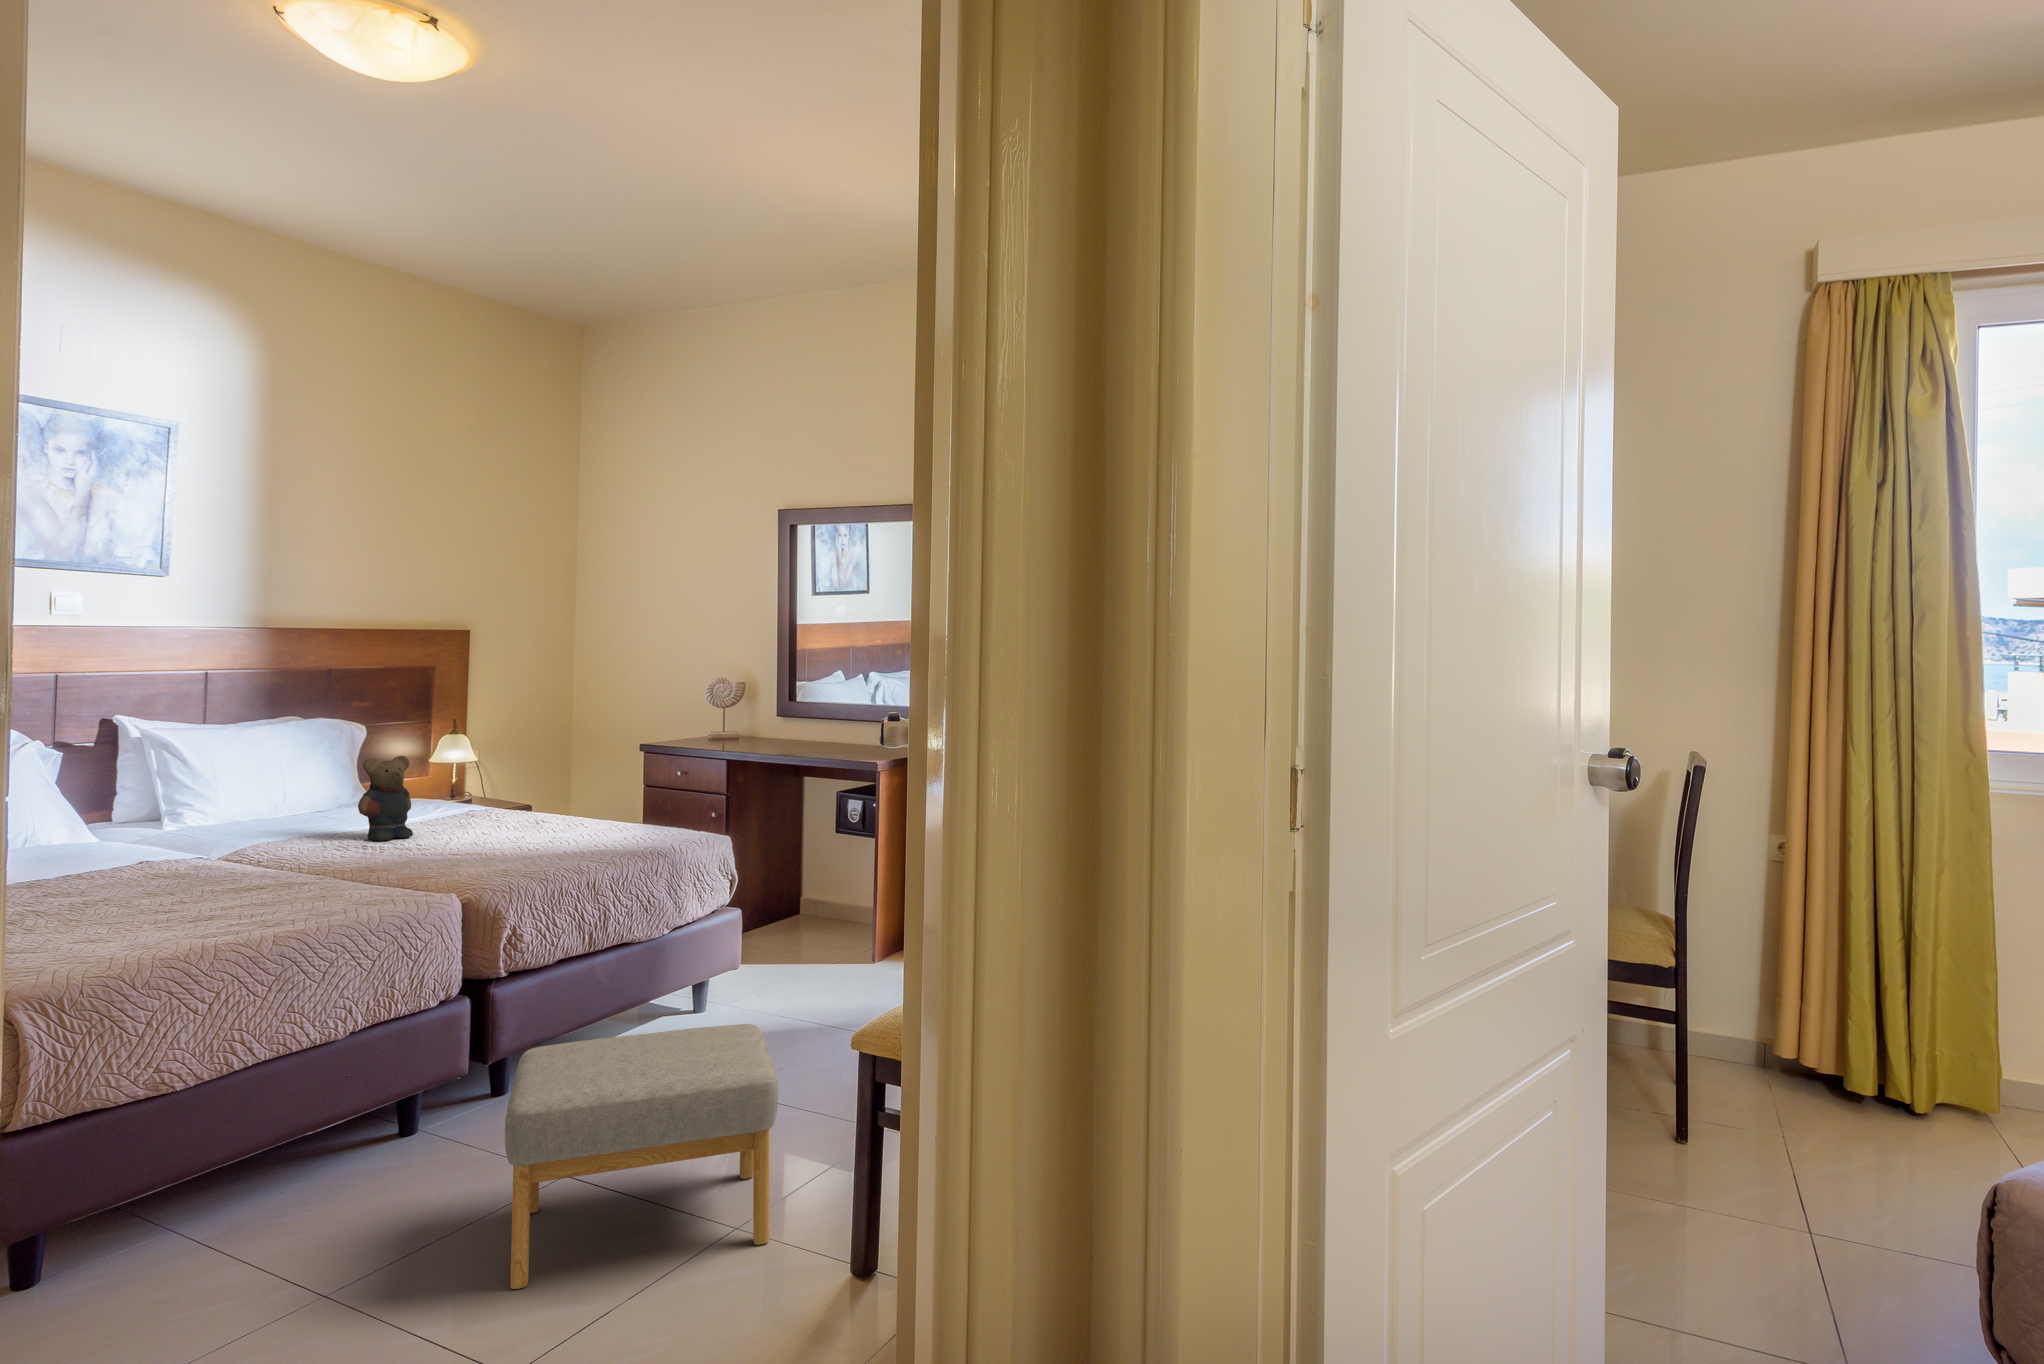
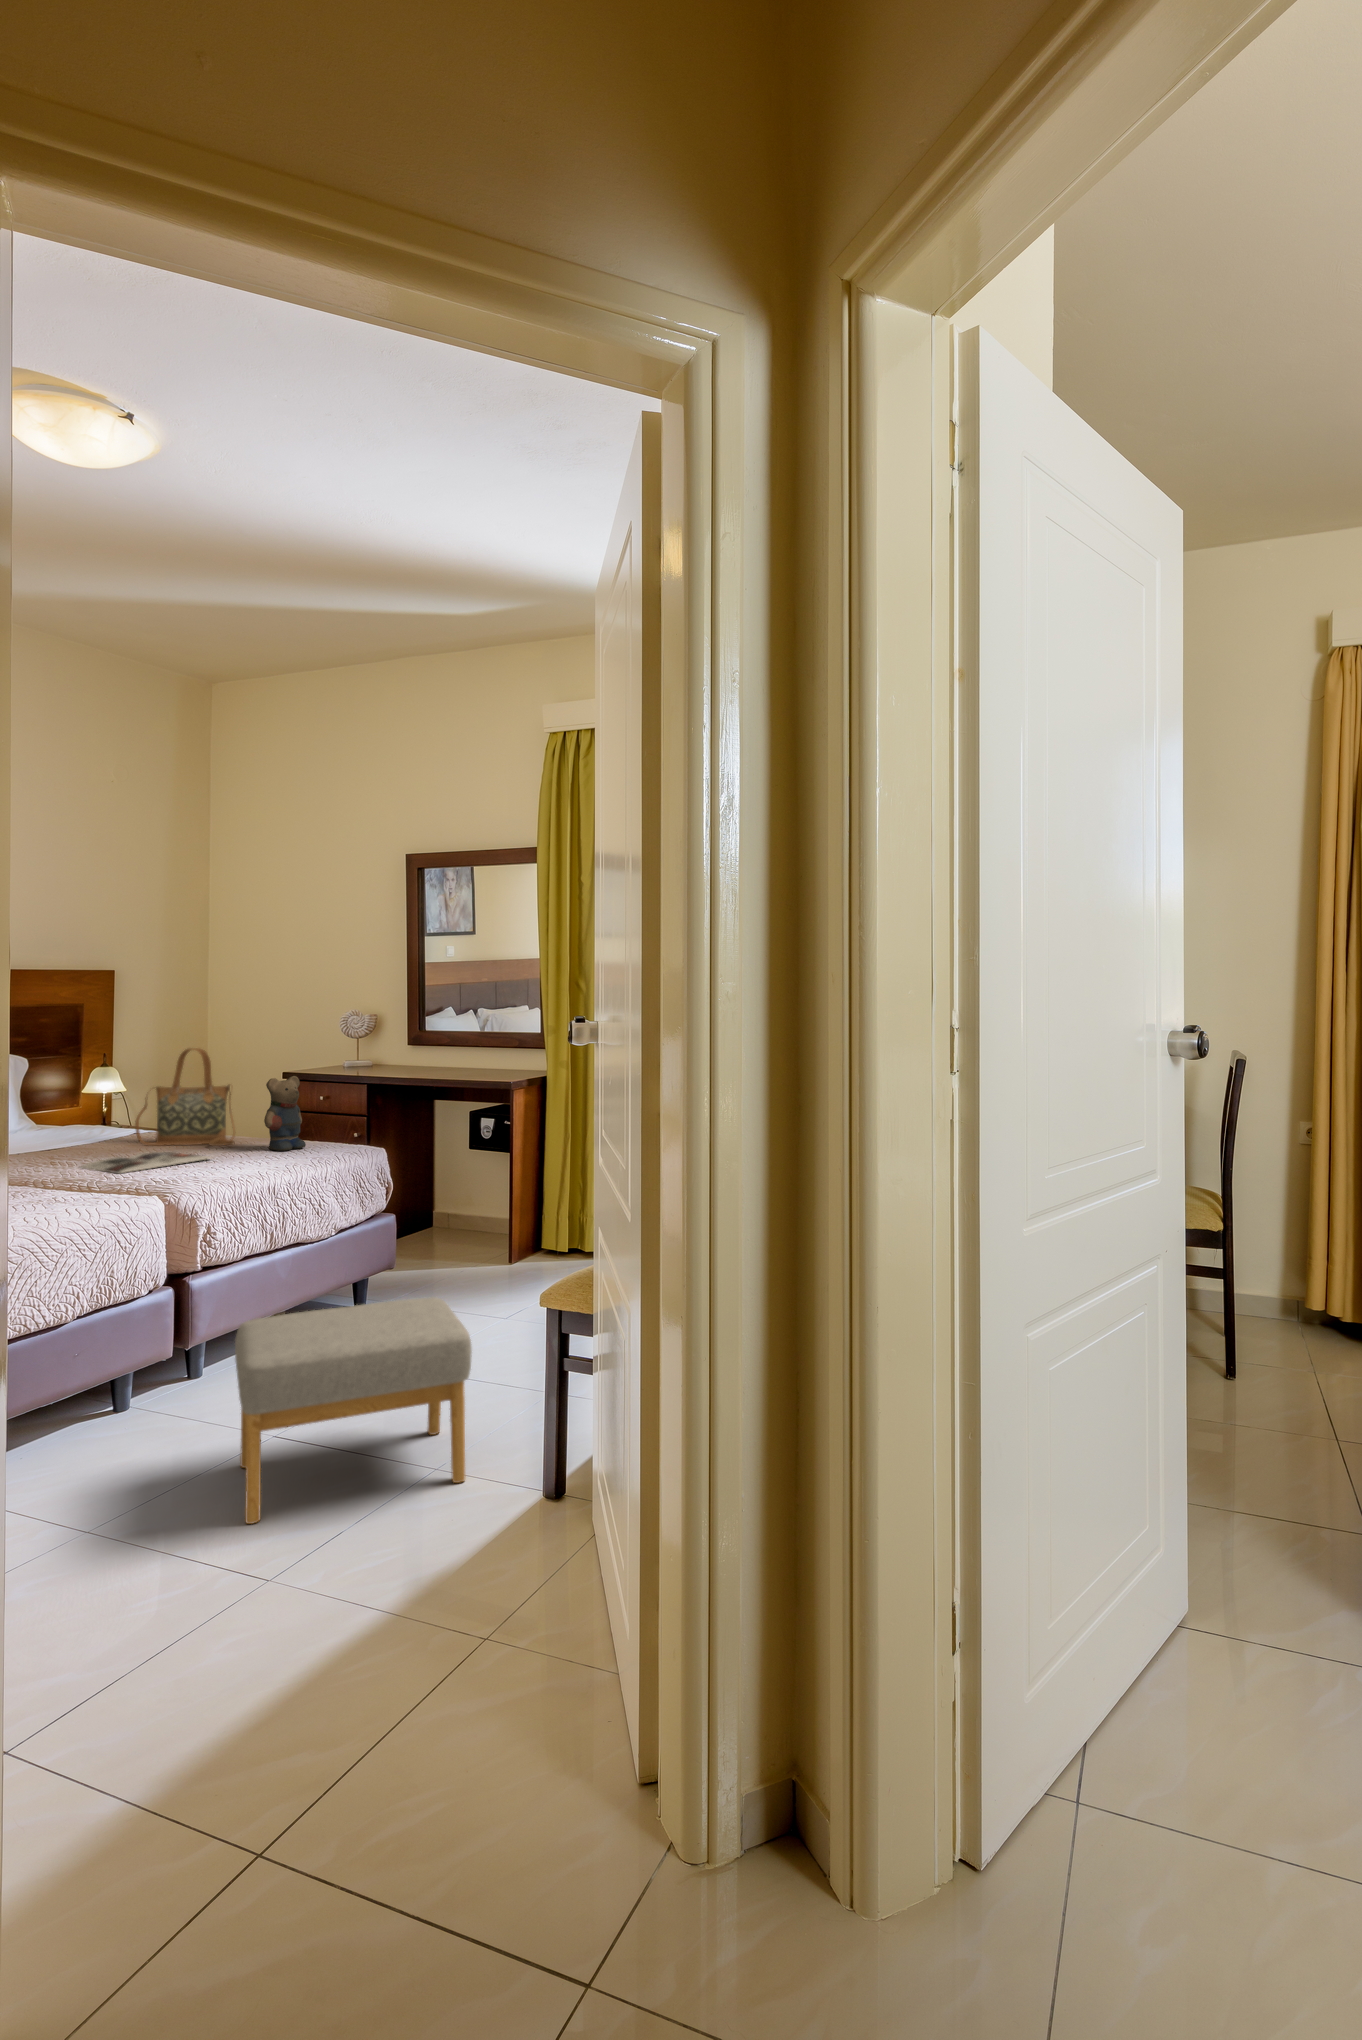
handbag: none [462,726,570,833] -> present [135,1048,235,1146]
teddy bear: present [358,756,413,841] -> present [264,1076,306,1151]
magazine: none [386,840,536,867] -> present [81,1152,211,1173]

